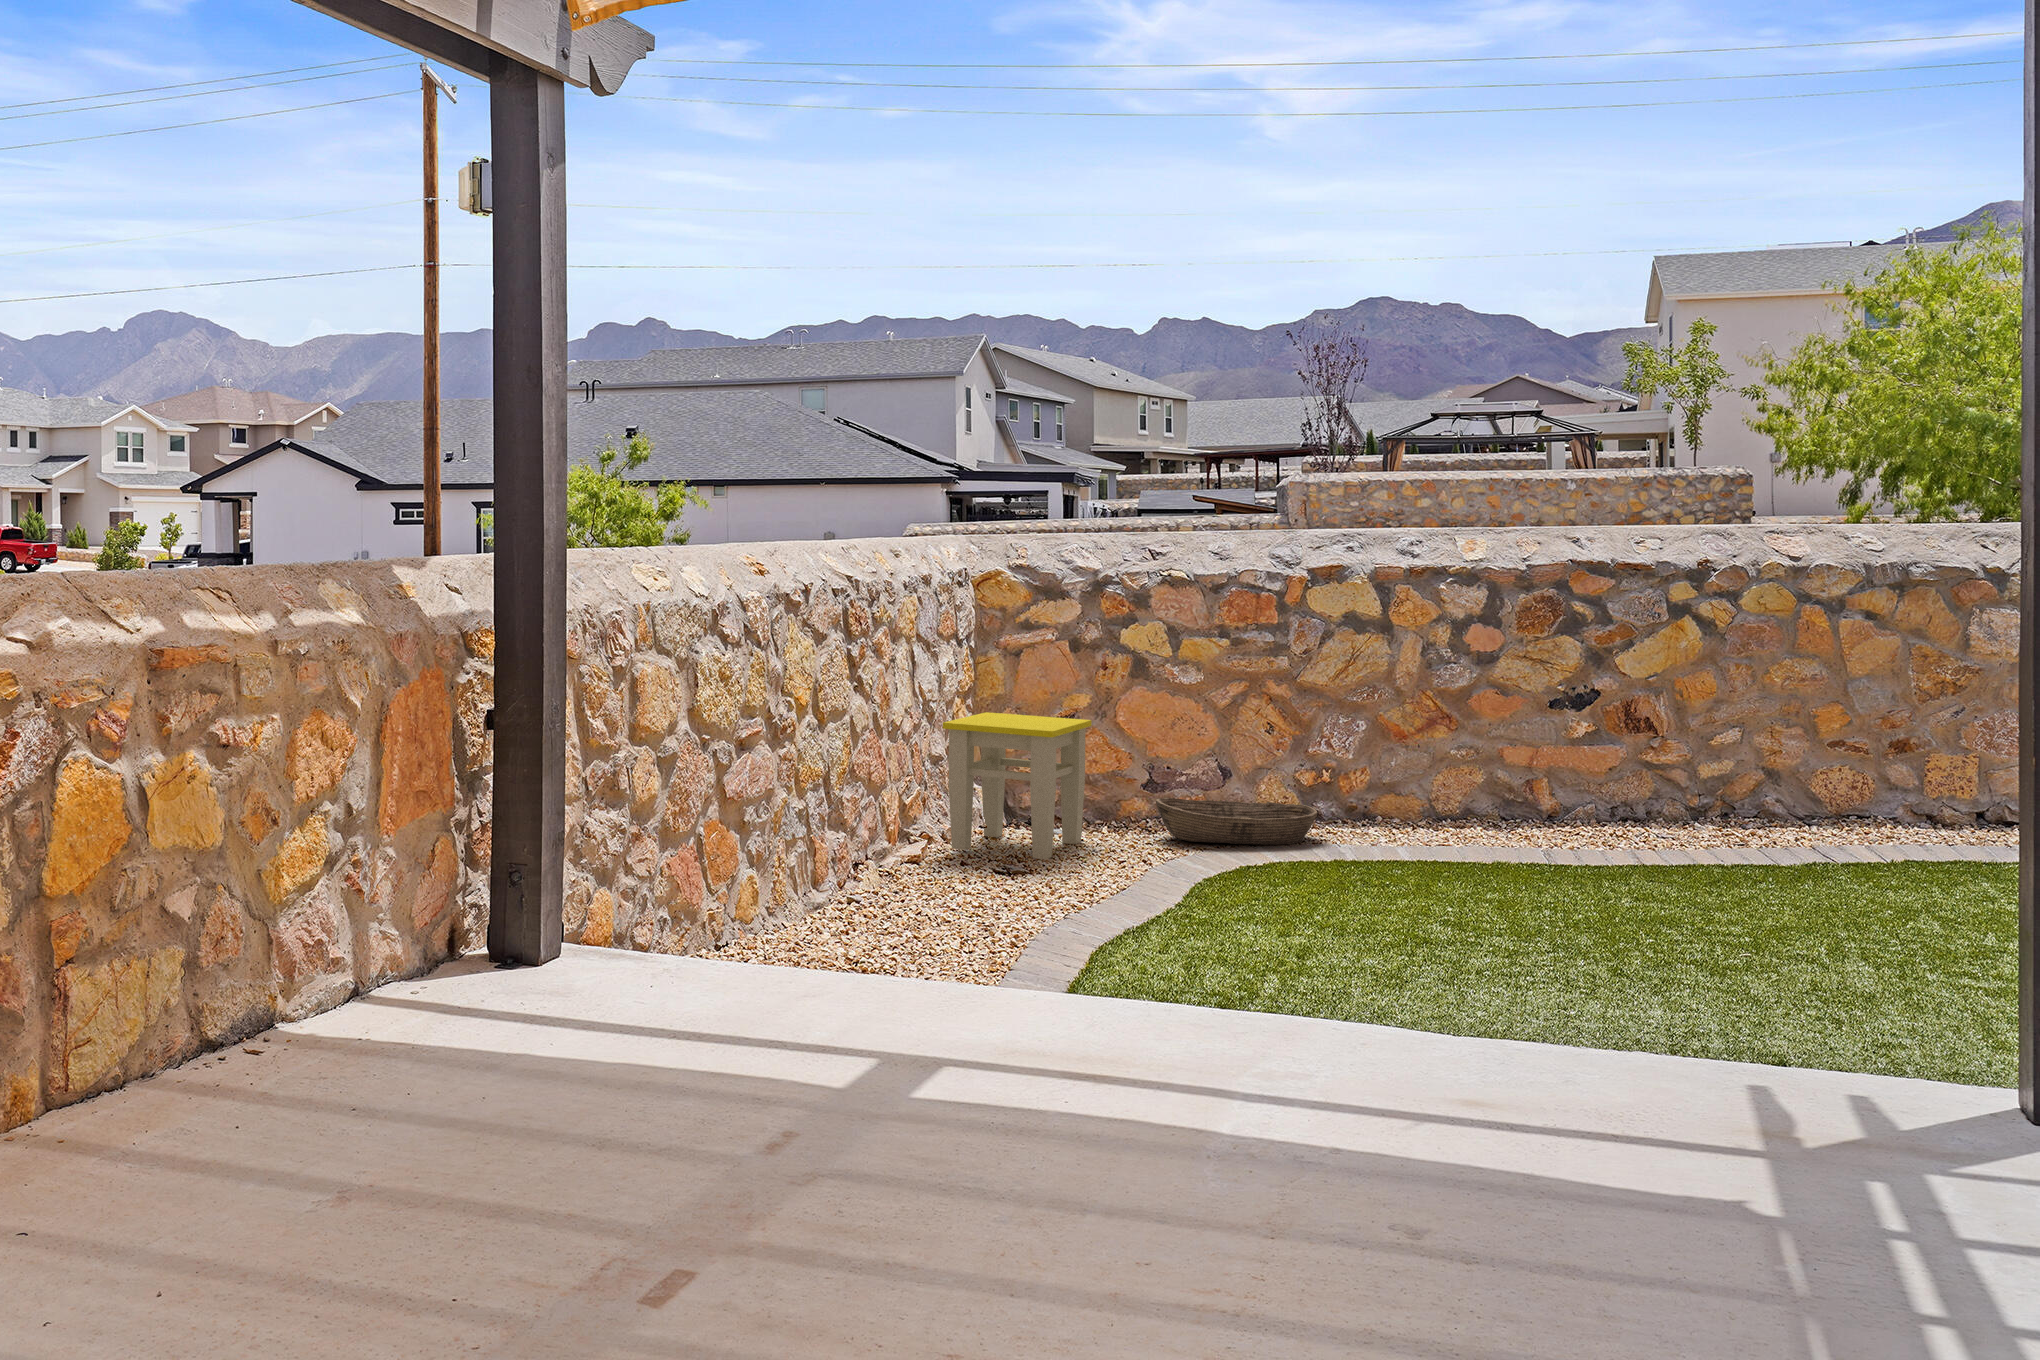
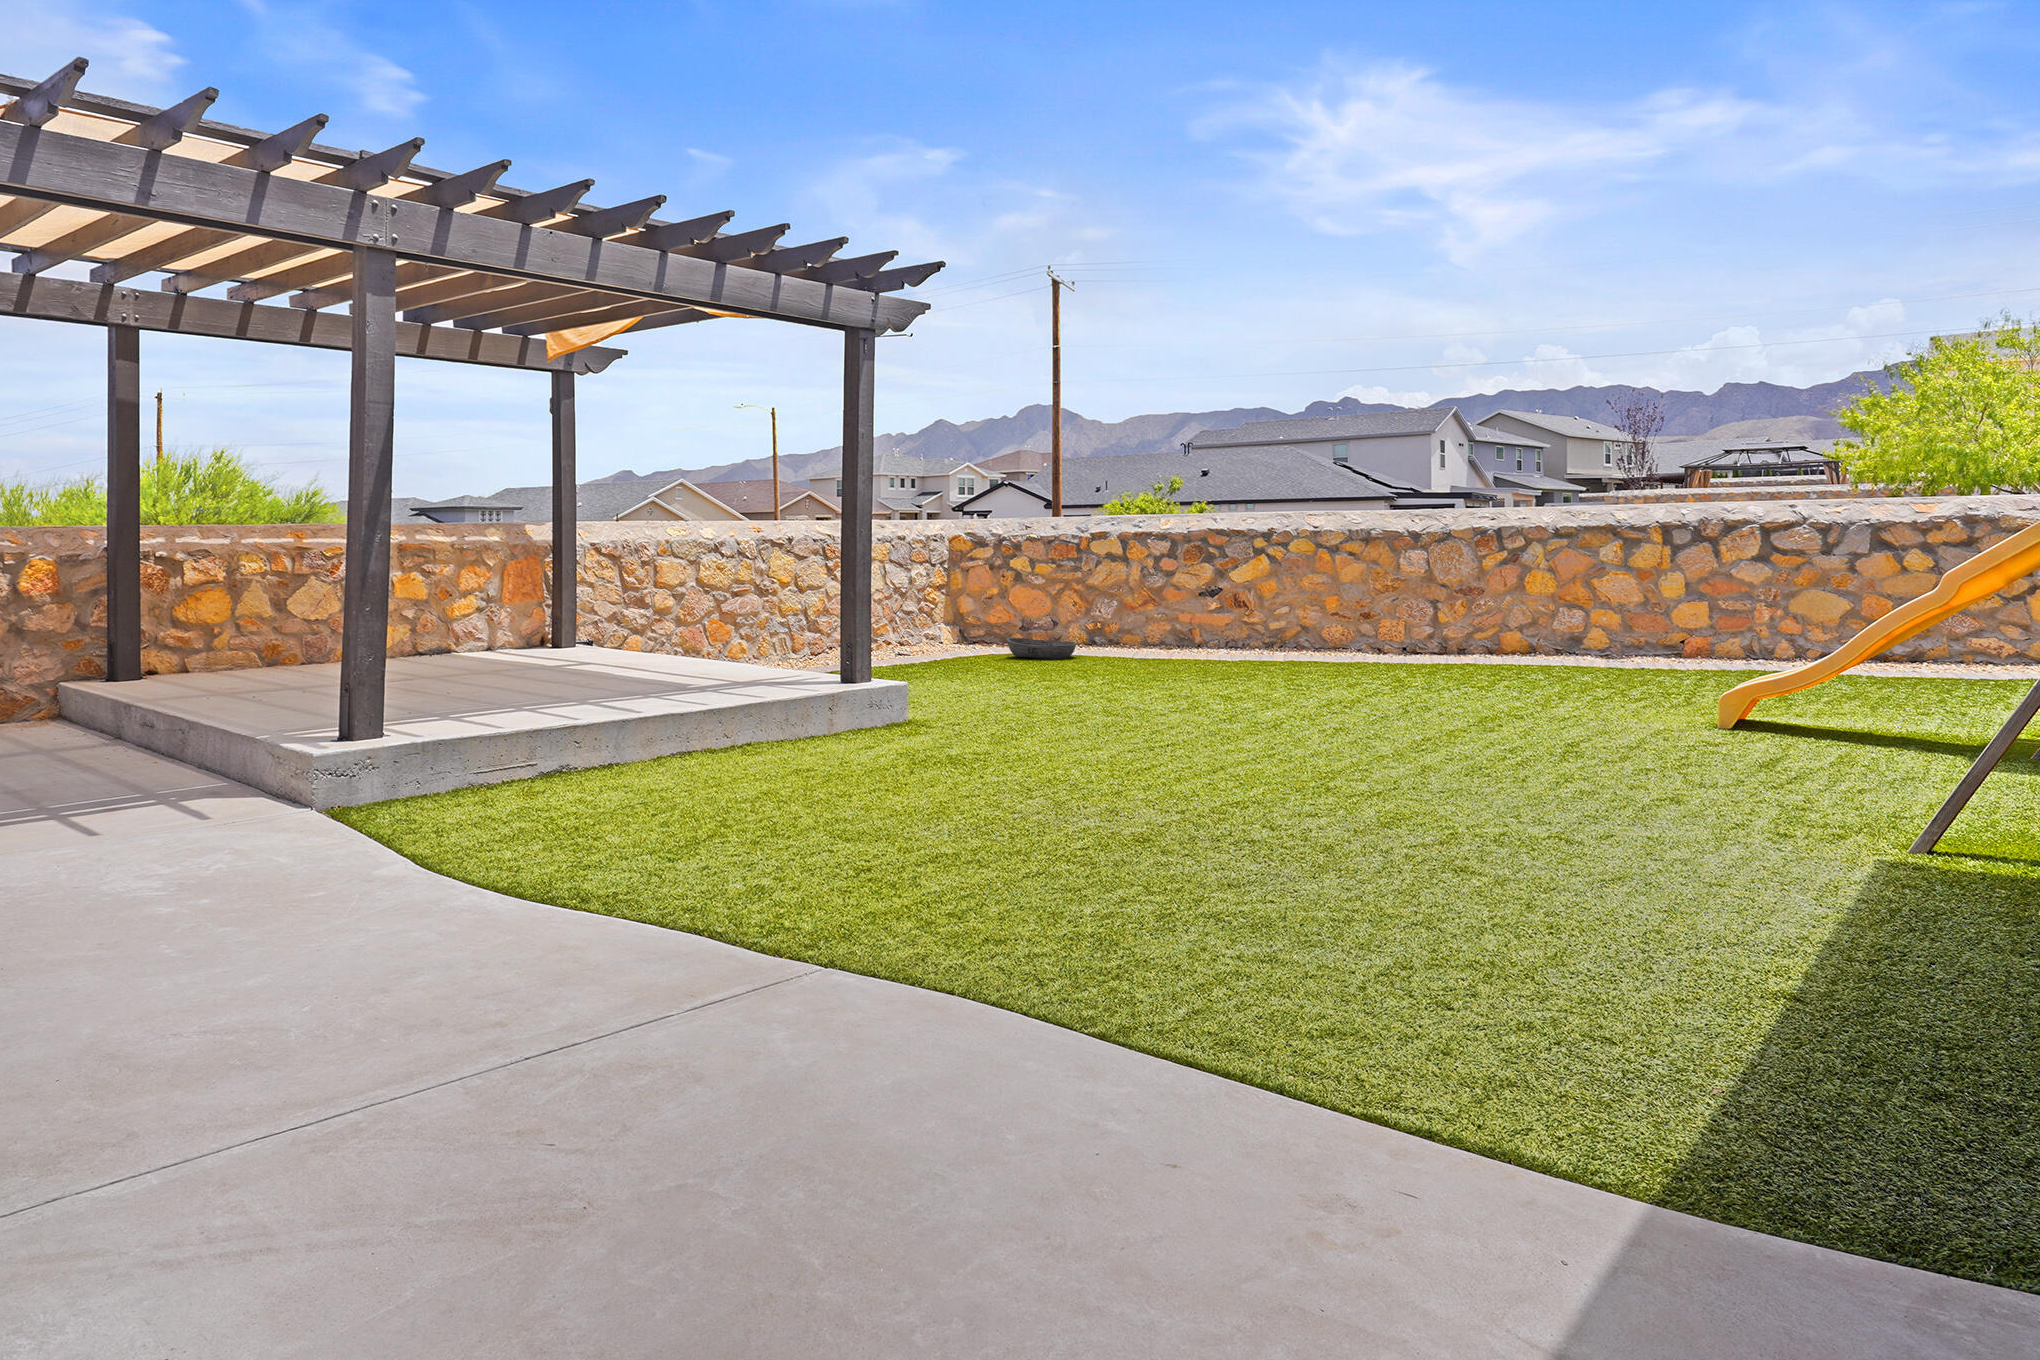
stool: present [943,712,1092,859] -> none [909,597,982,660]

